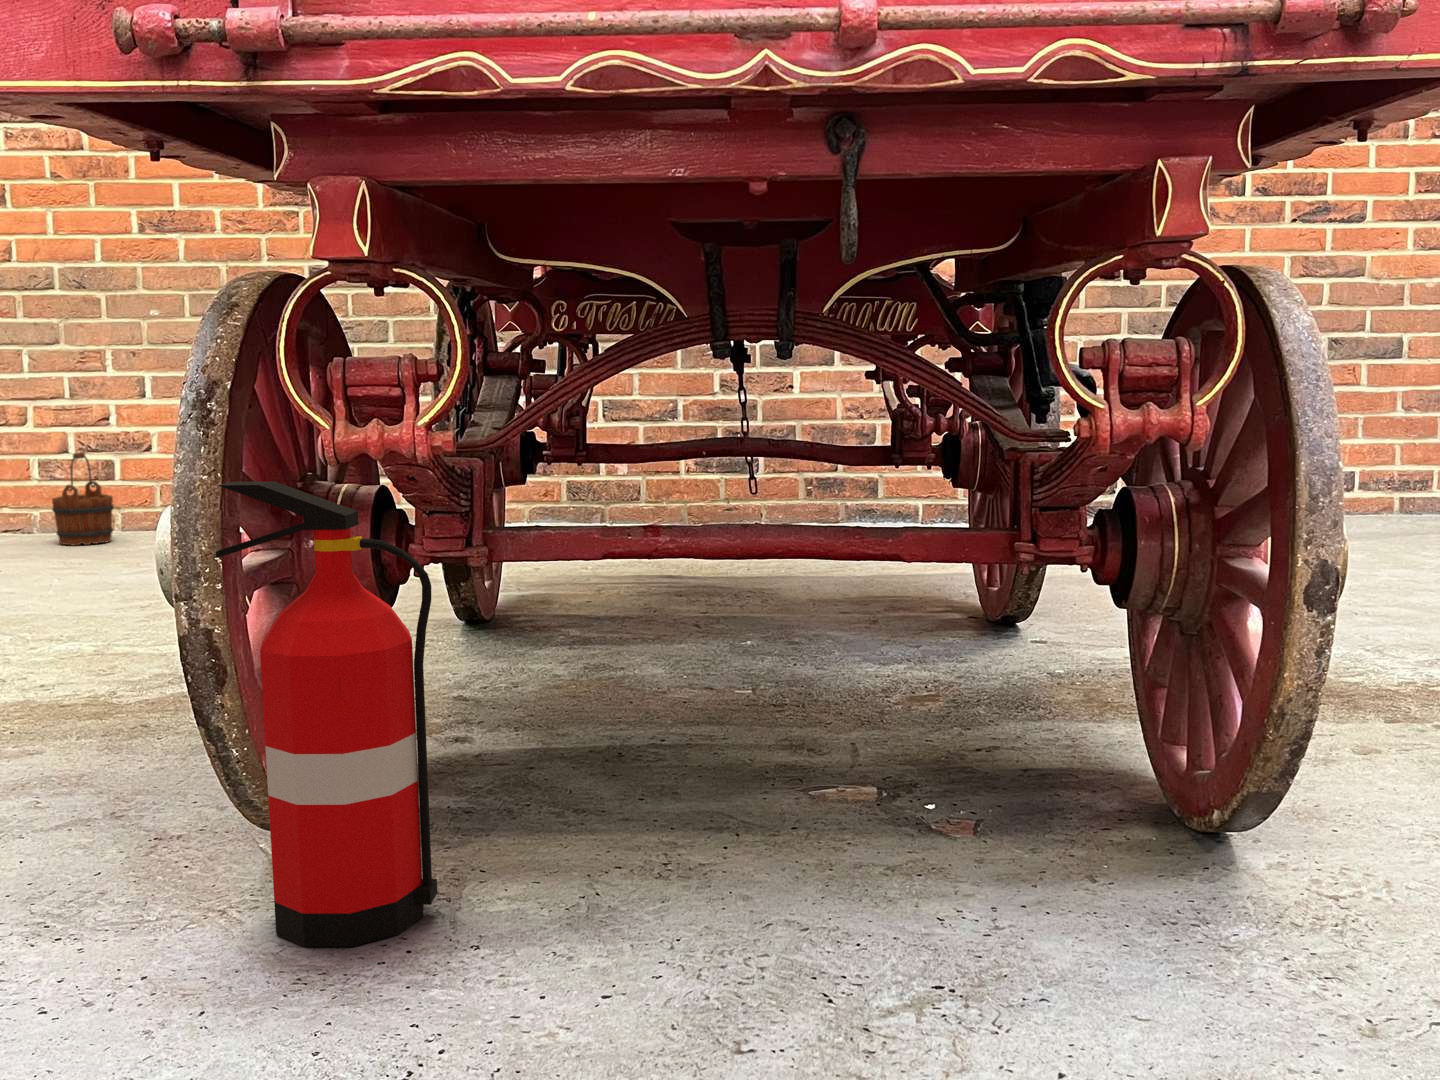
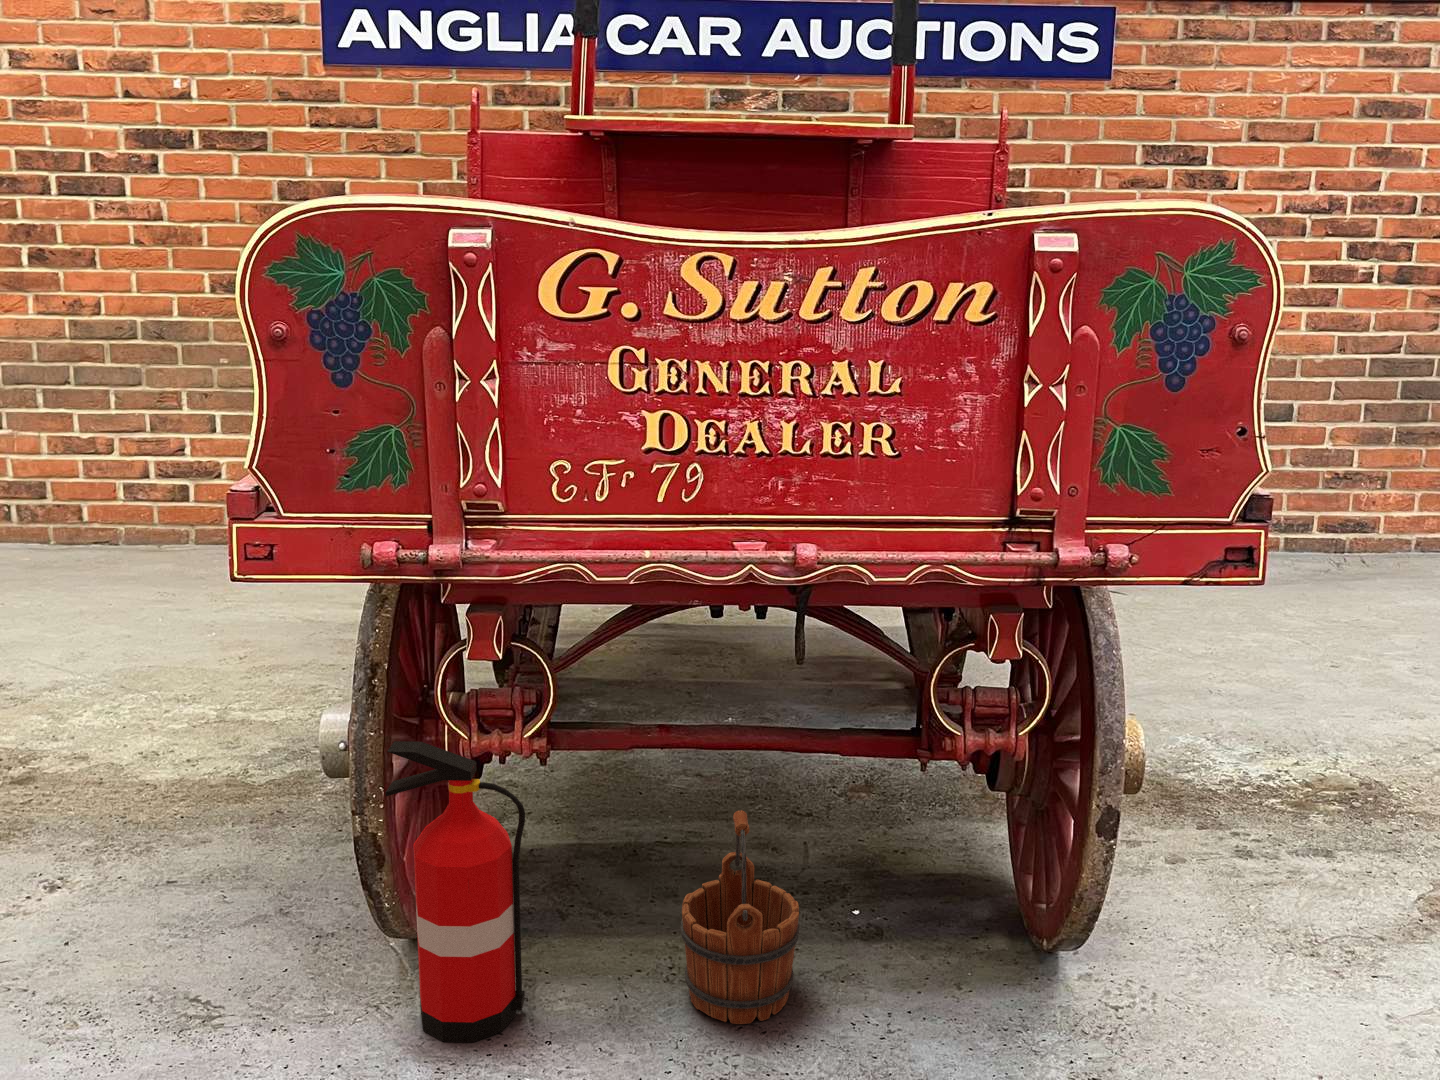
wooden bucket: present [52,452,114,546] -> present [681,810,799,1024]

